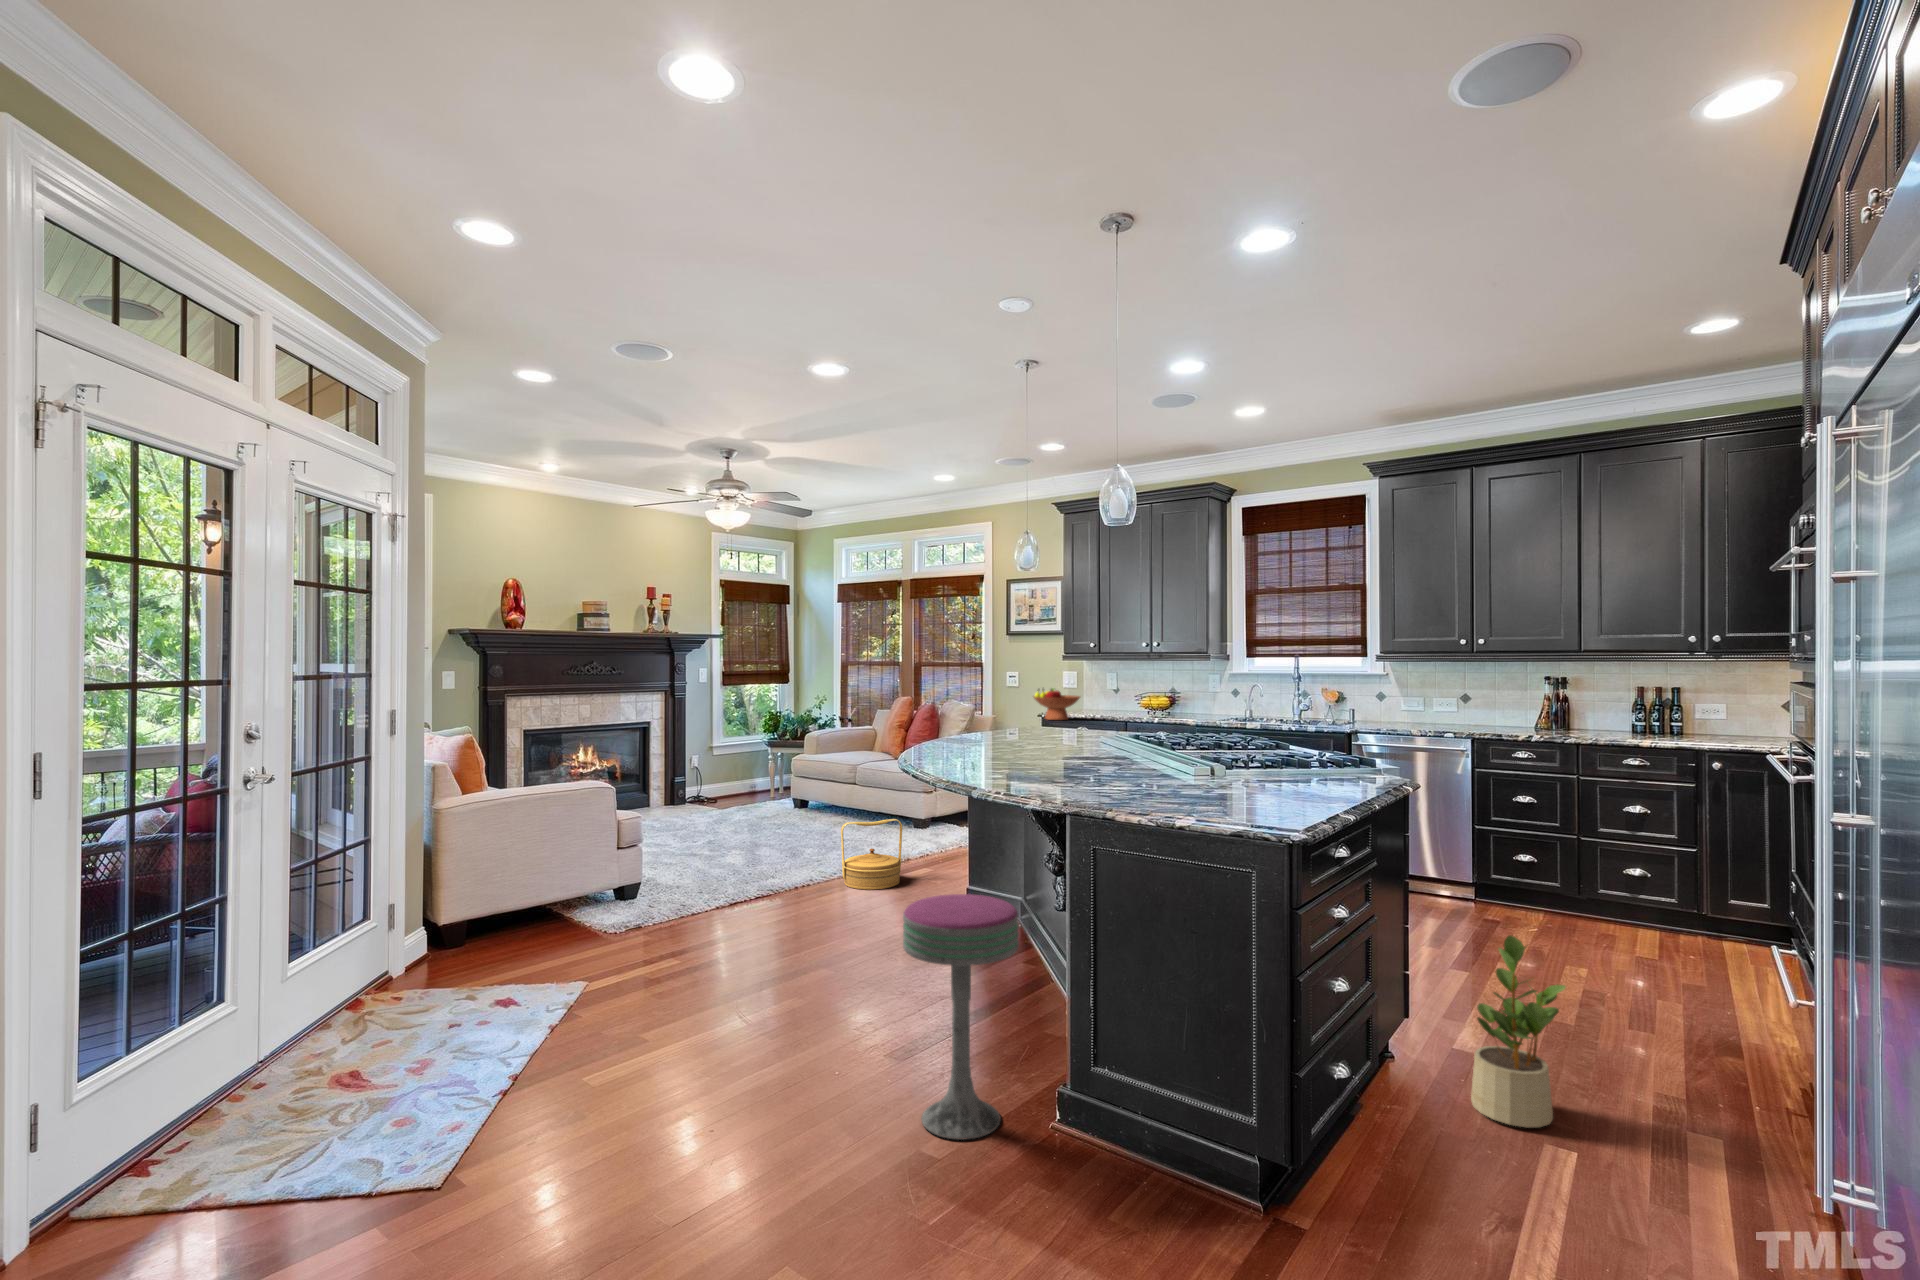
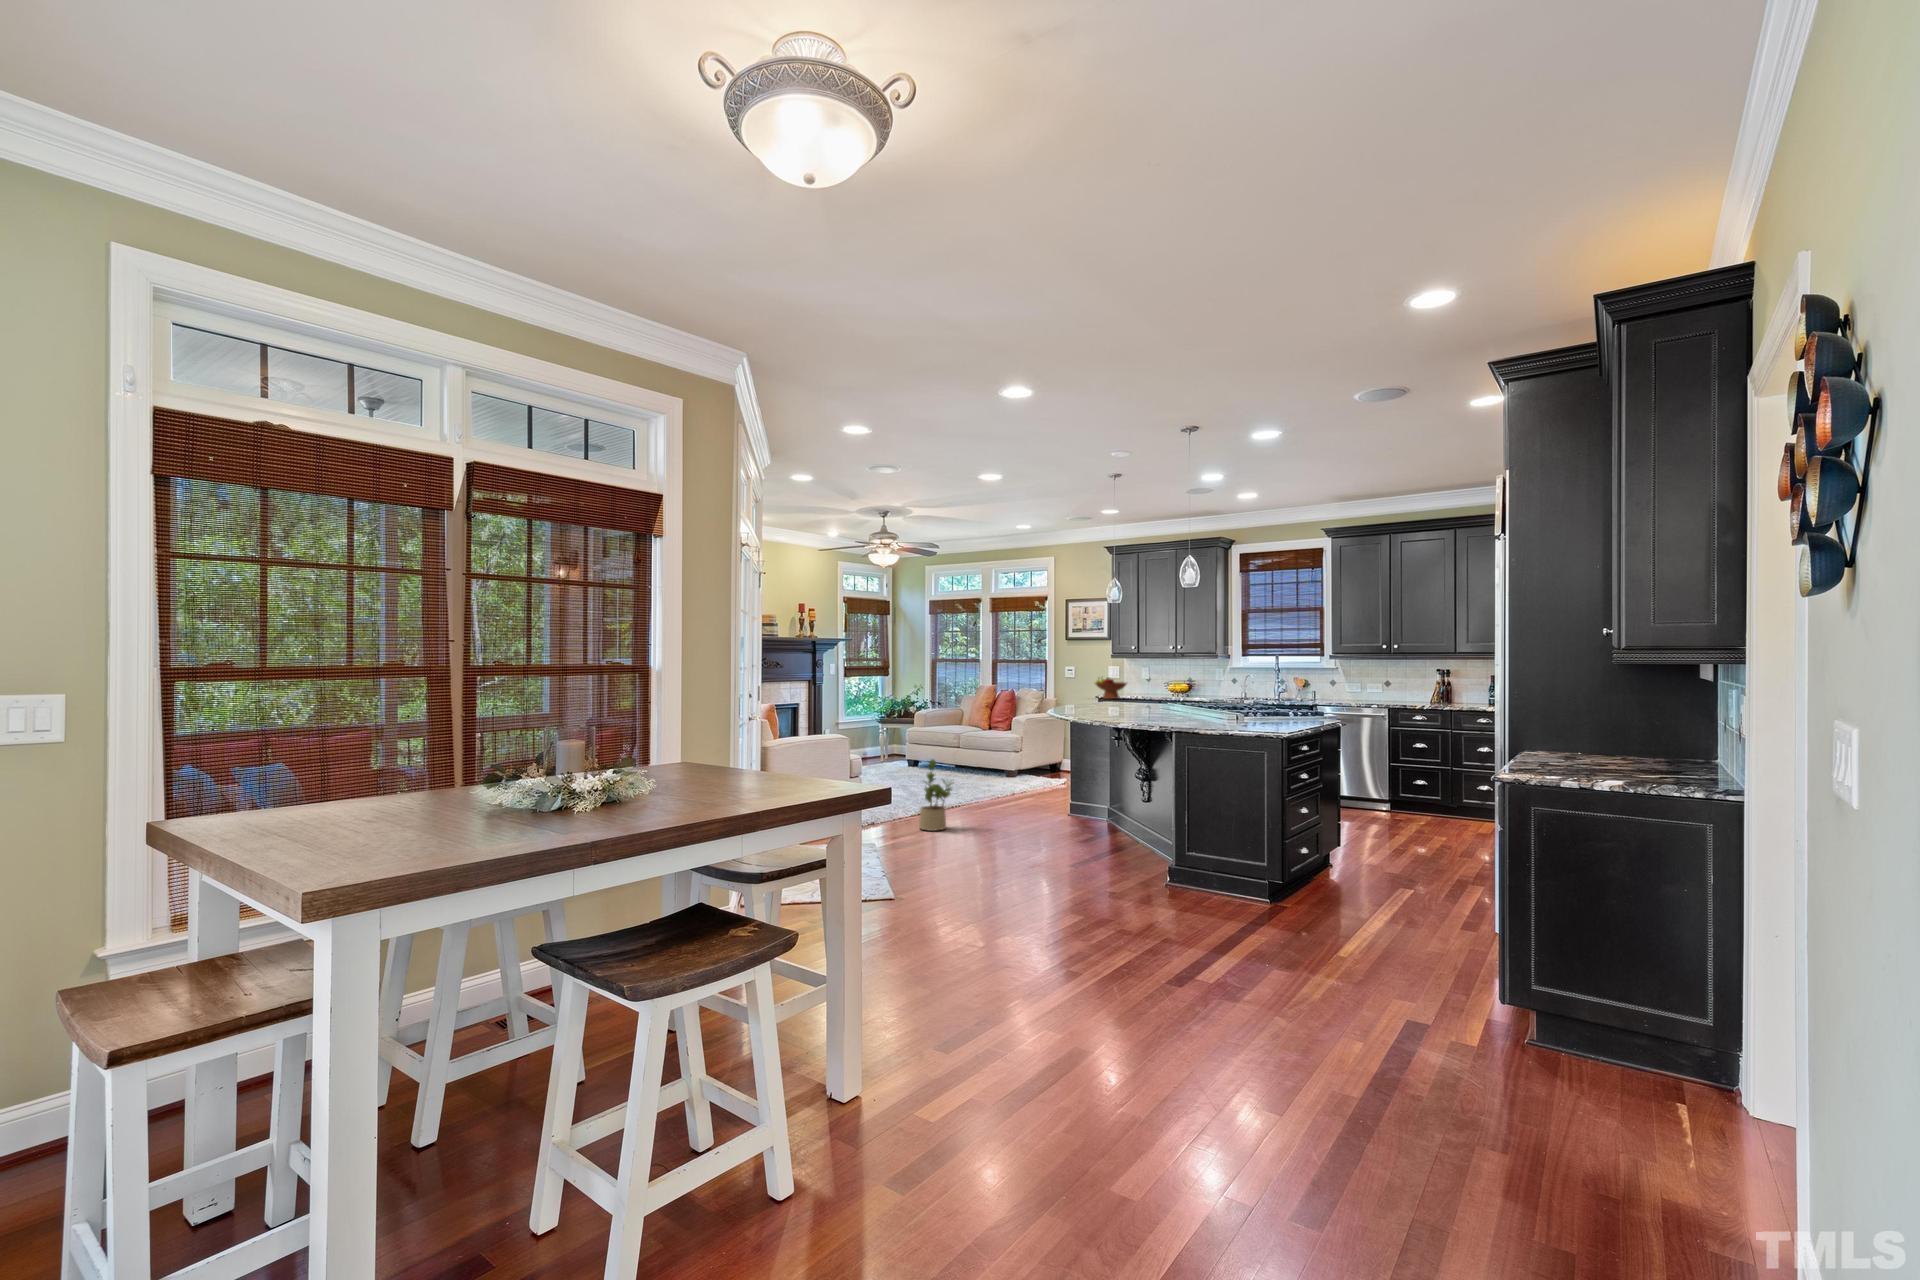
basket: present [841,819,902,890] -> none [979,762,1018,806]
bar stool: present [903,894,1019,1140] -> none [1086,774,1145,888]
potted plant: present [1471,935,1566,1127] -> present [919,759,952,831]

